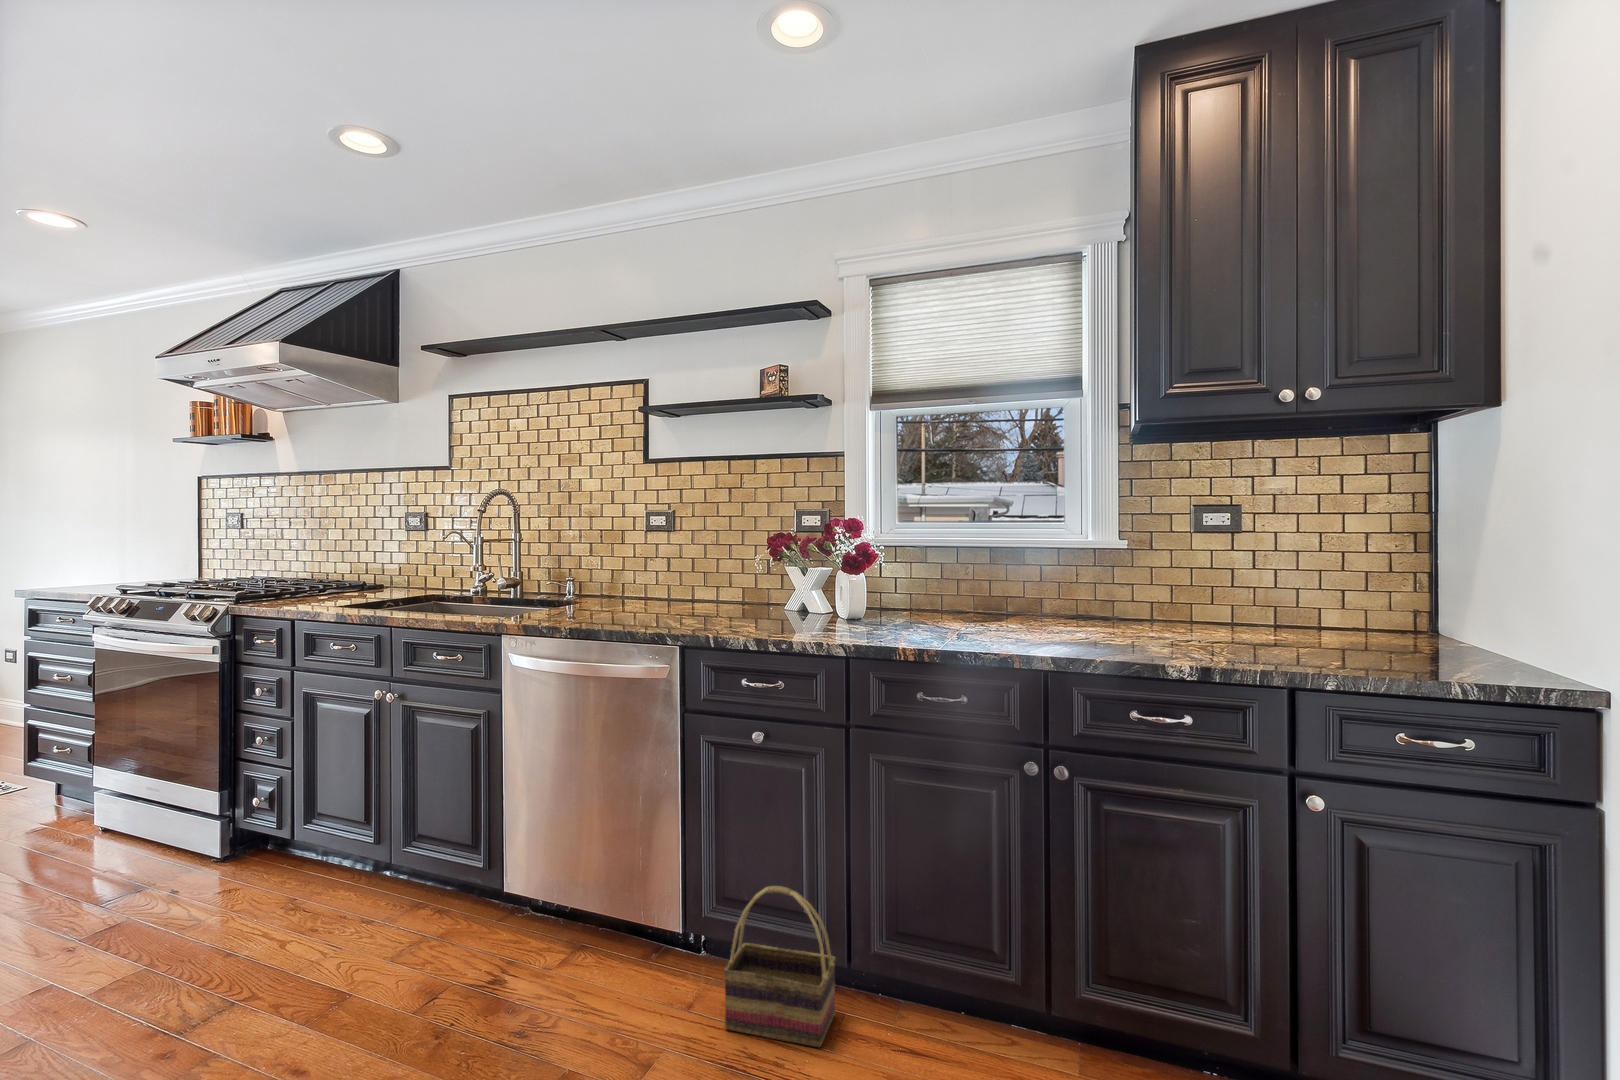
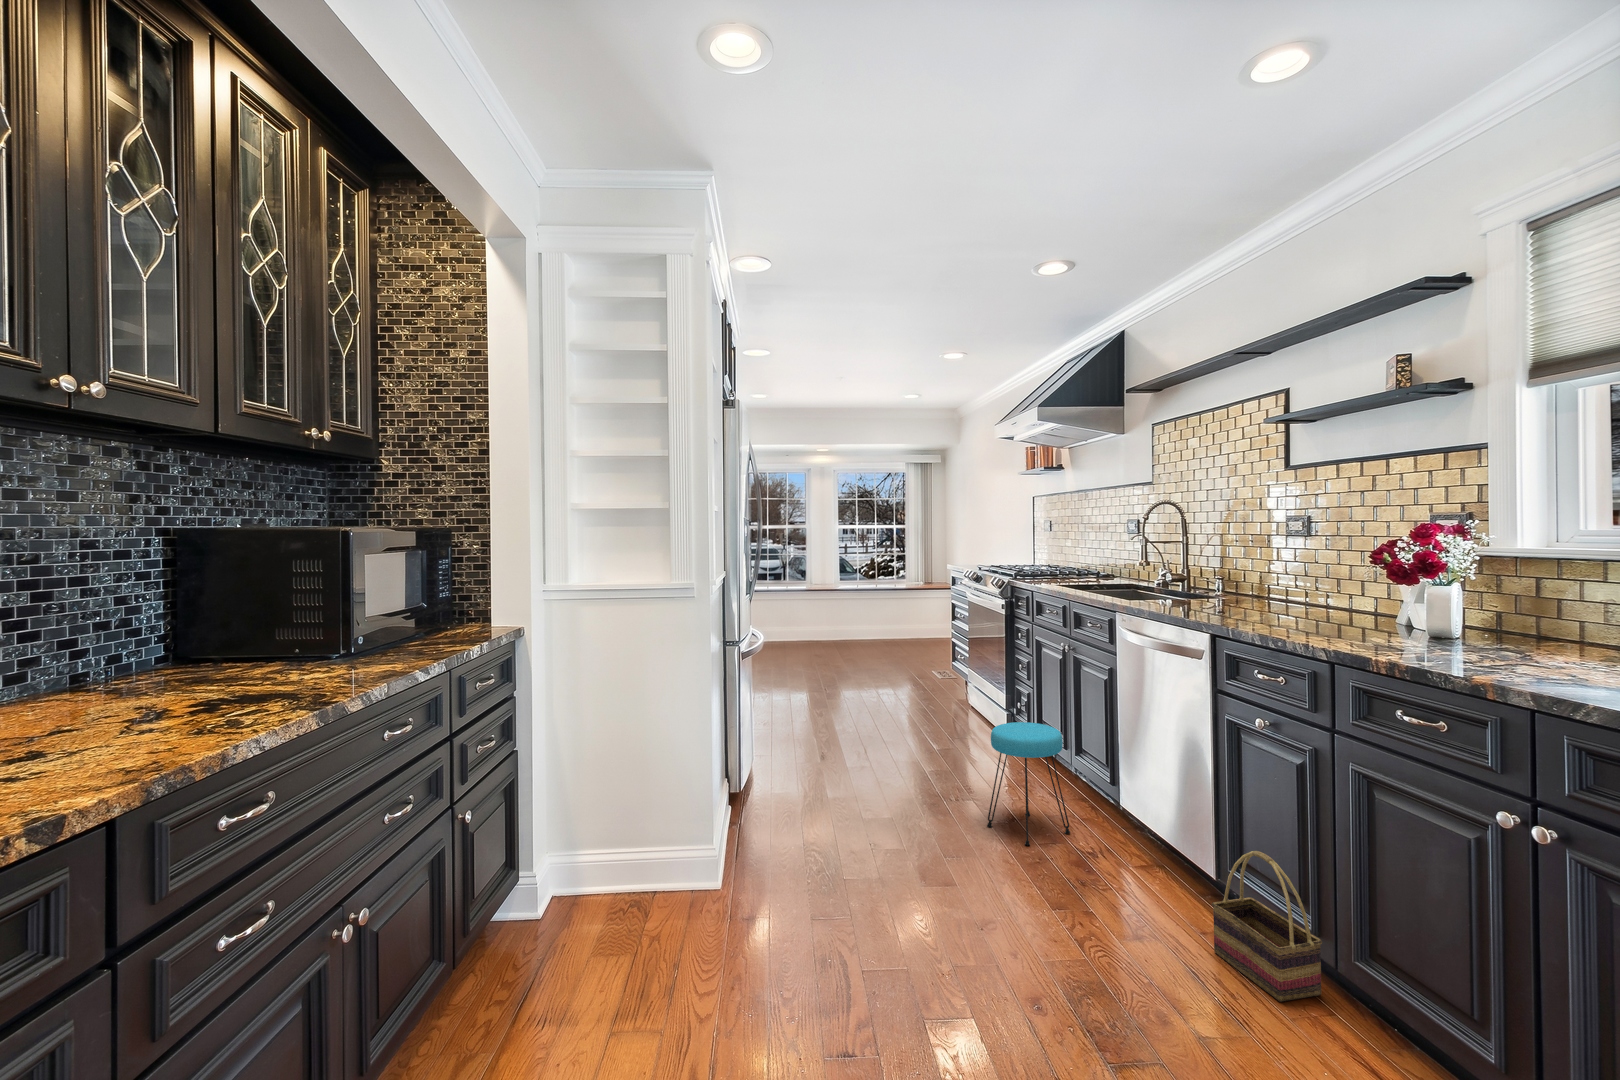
stool: none [306,815,445,1017] -> present [987,722,1070,845]

